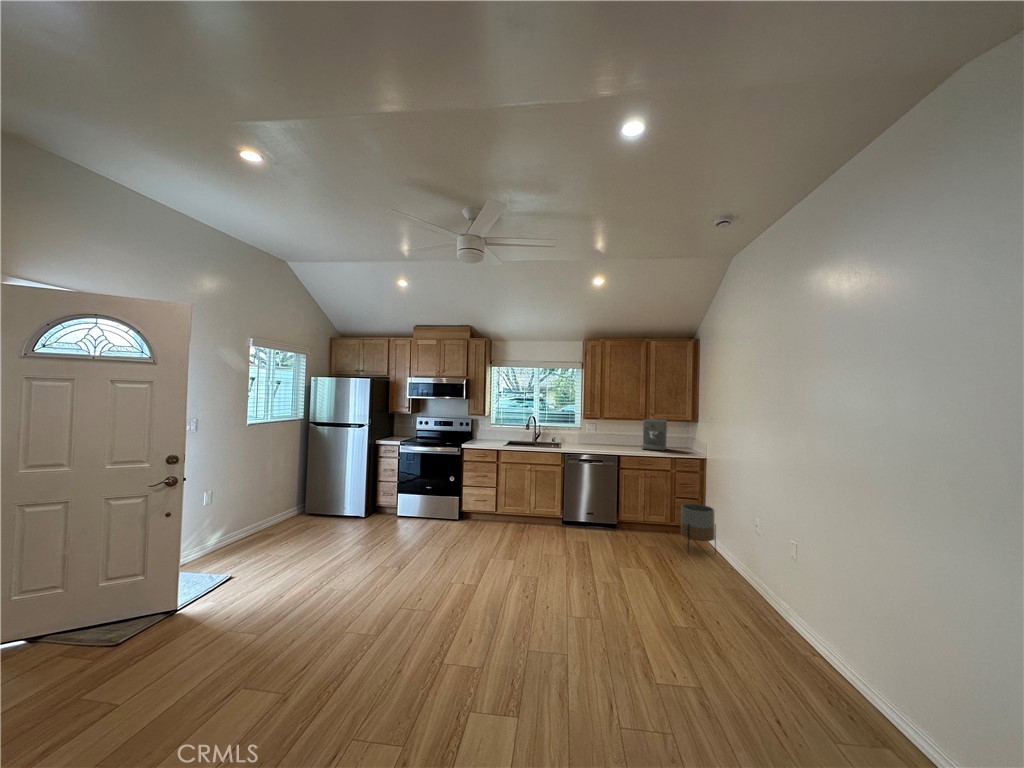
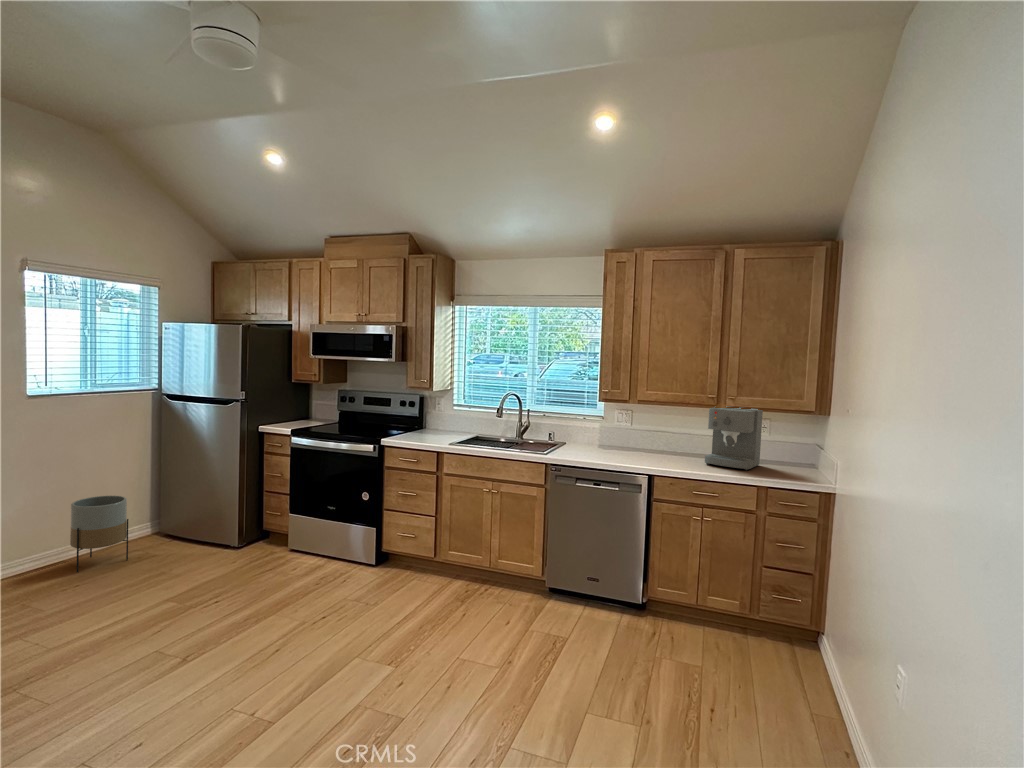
planter: present [681,504,716,554] -> present [70,496,128,572]

